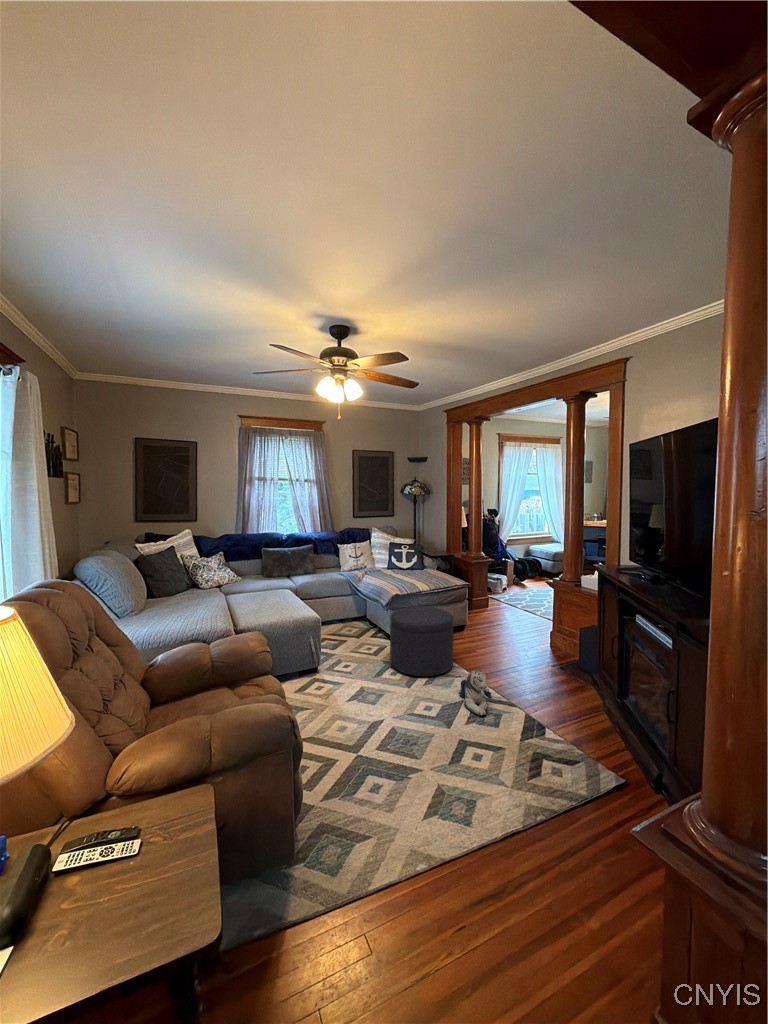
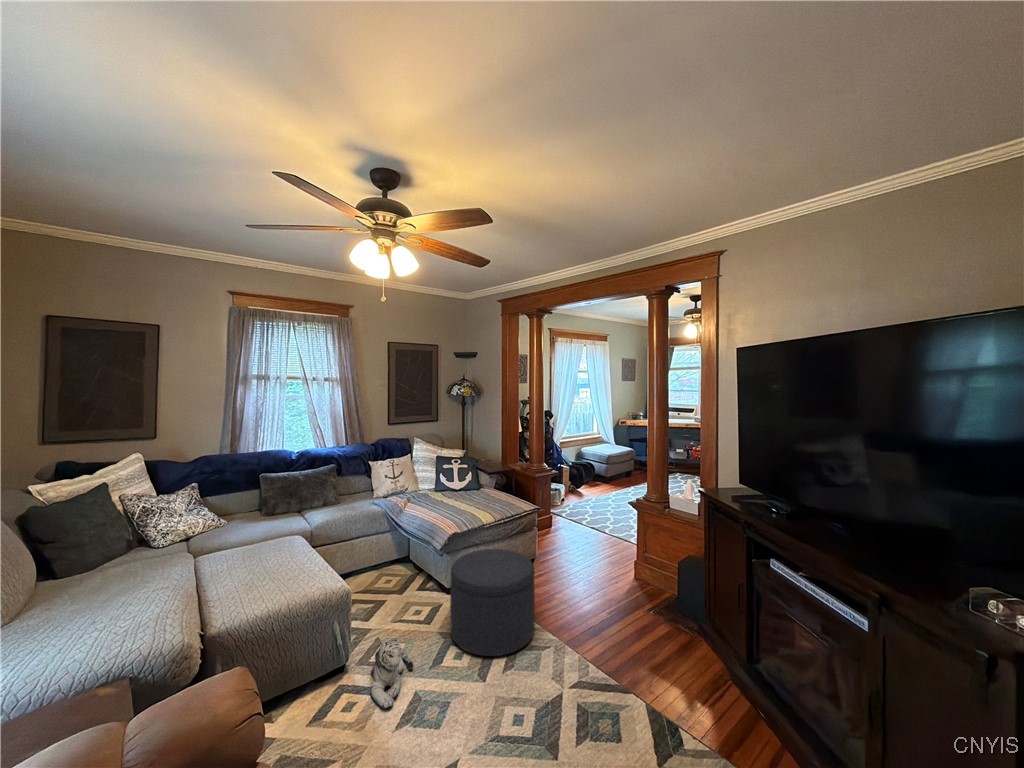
plush toy: present [459,671,491,716] -> present [370,640,413,709]

